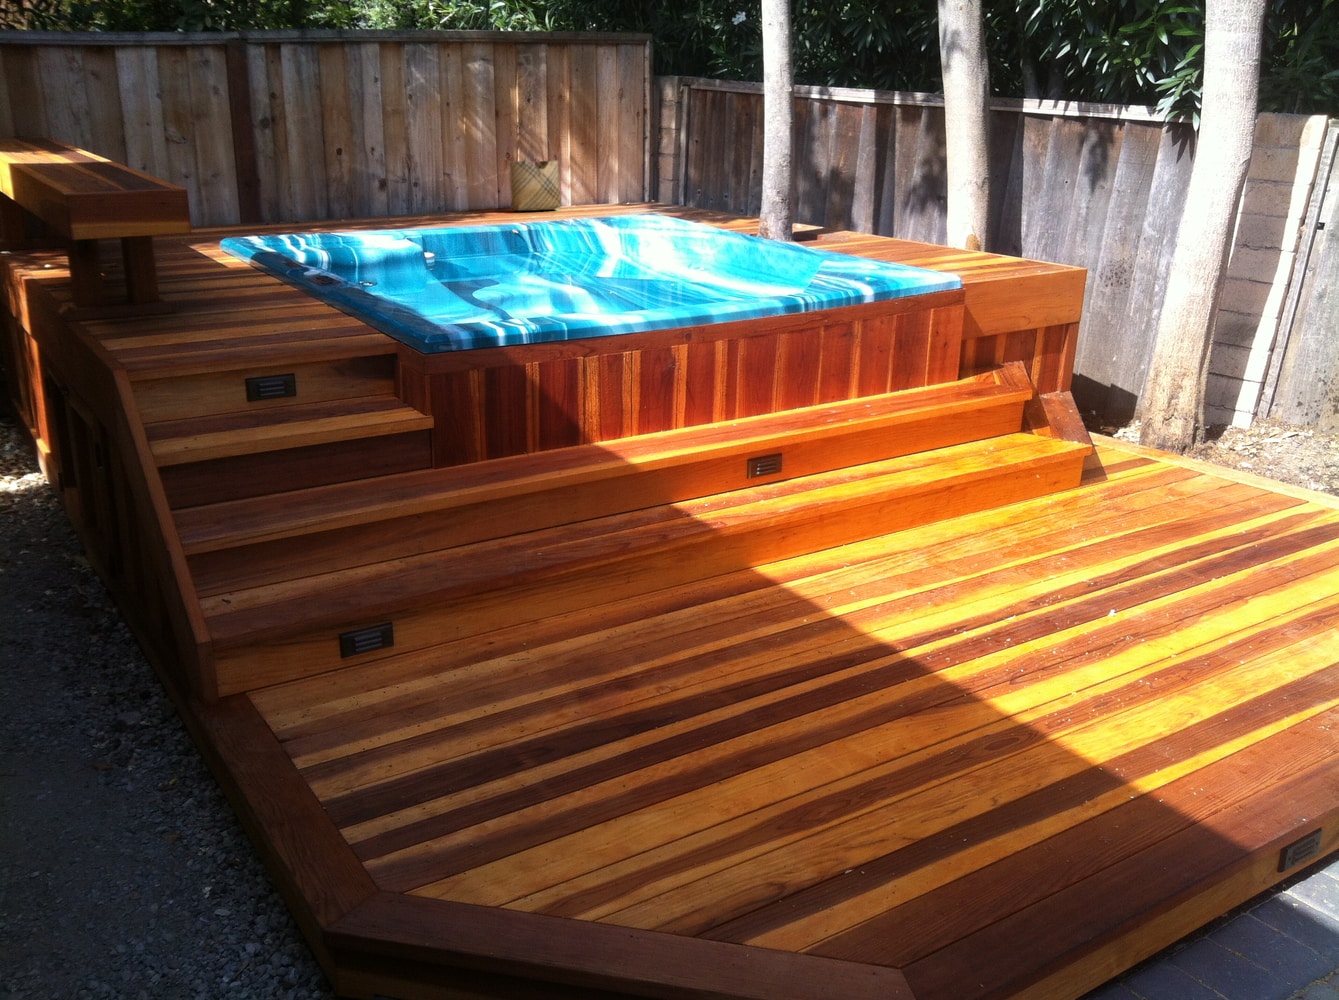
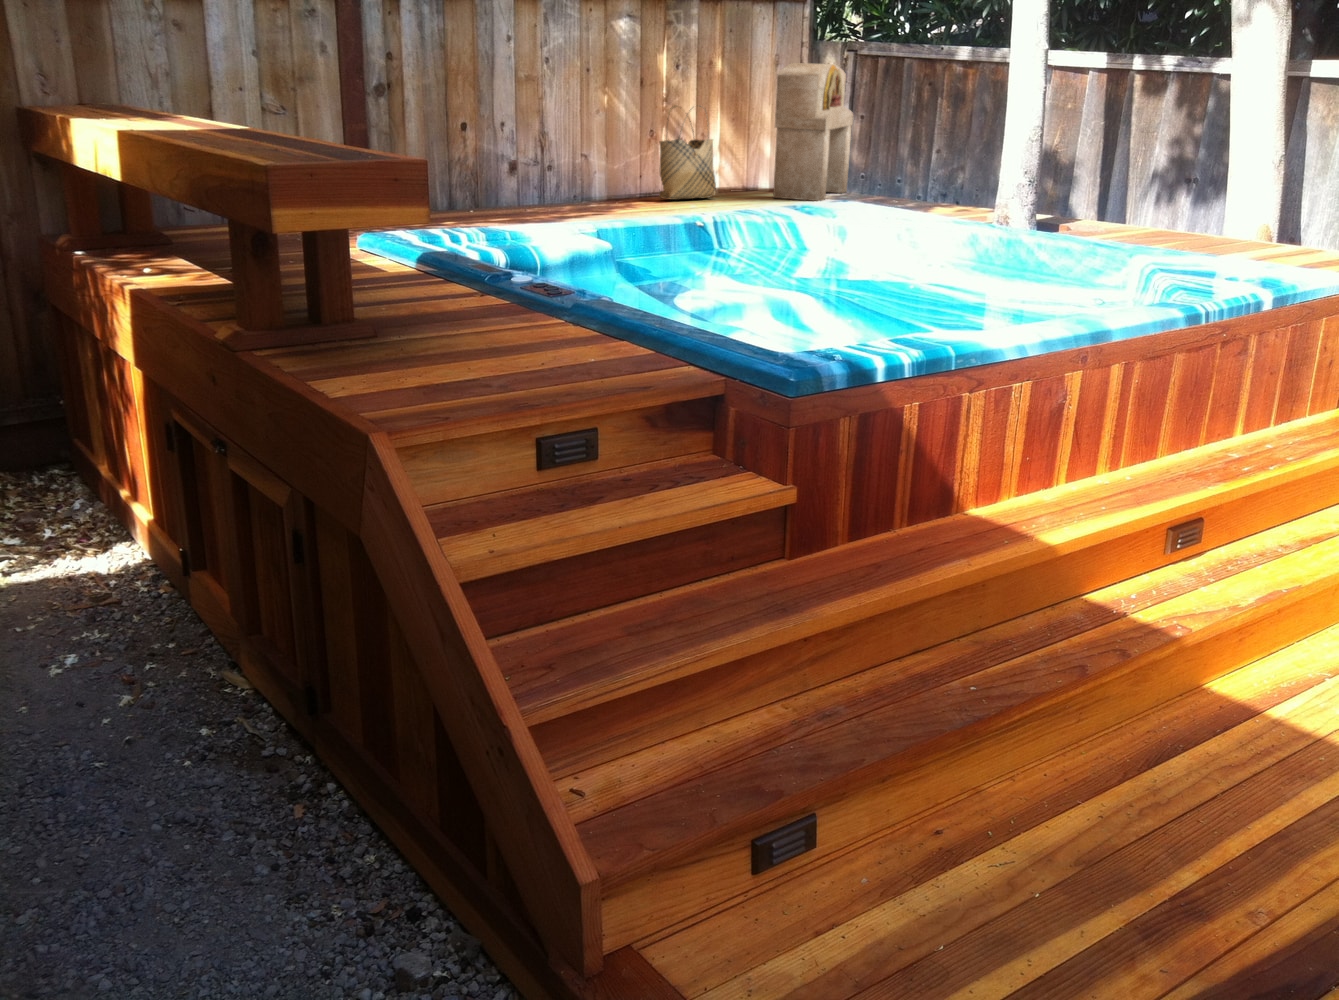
stool: none [610,97,686,213] -> present [773,63,853,201]

